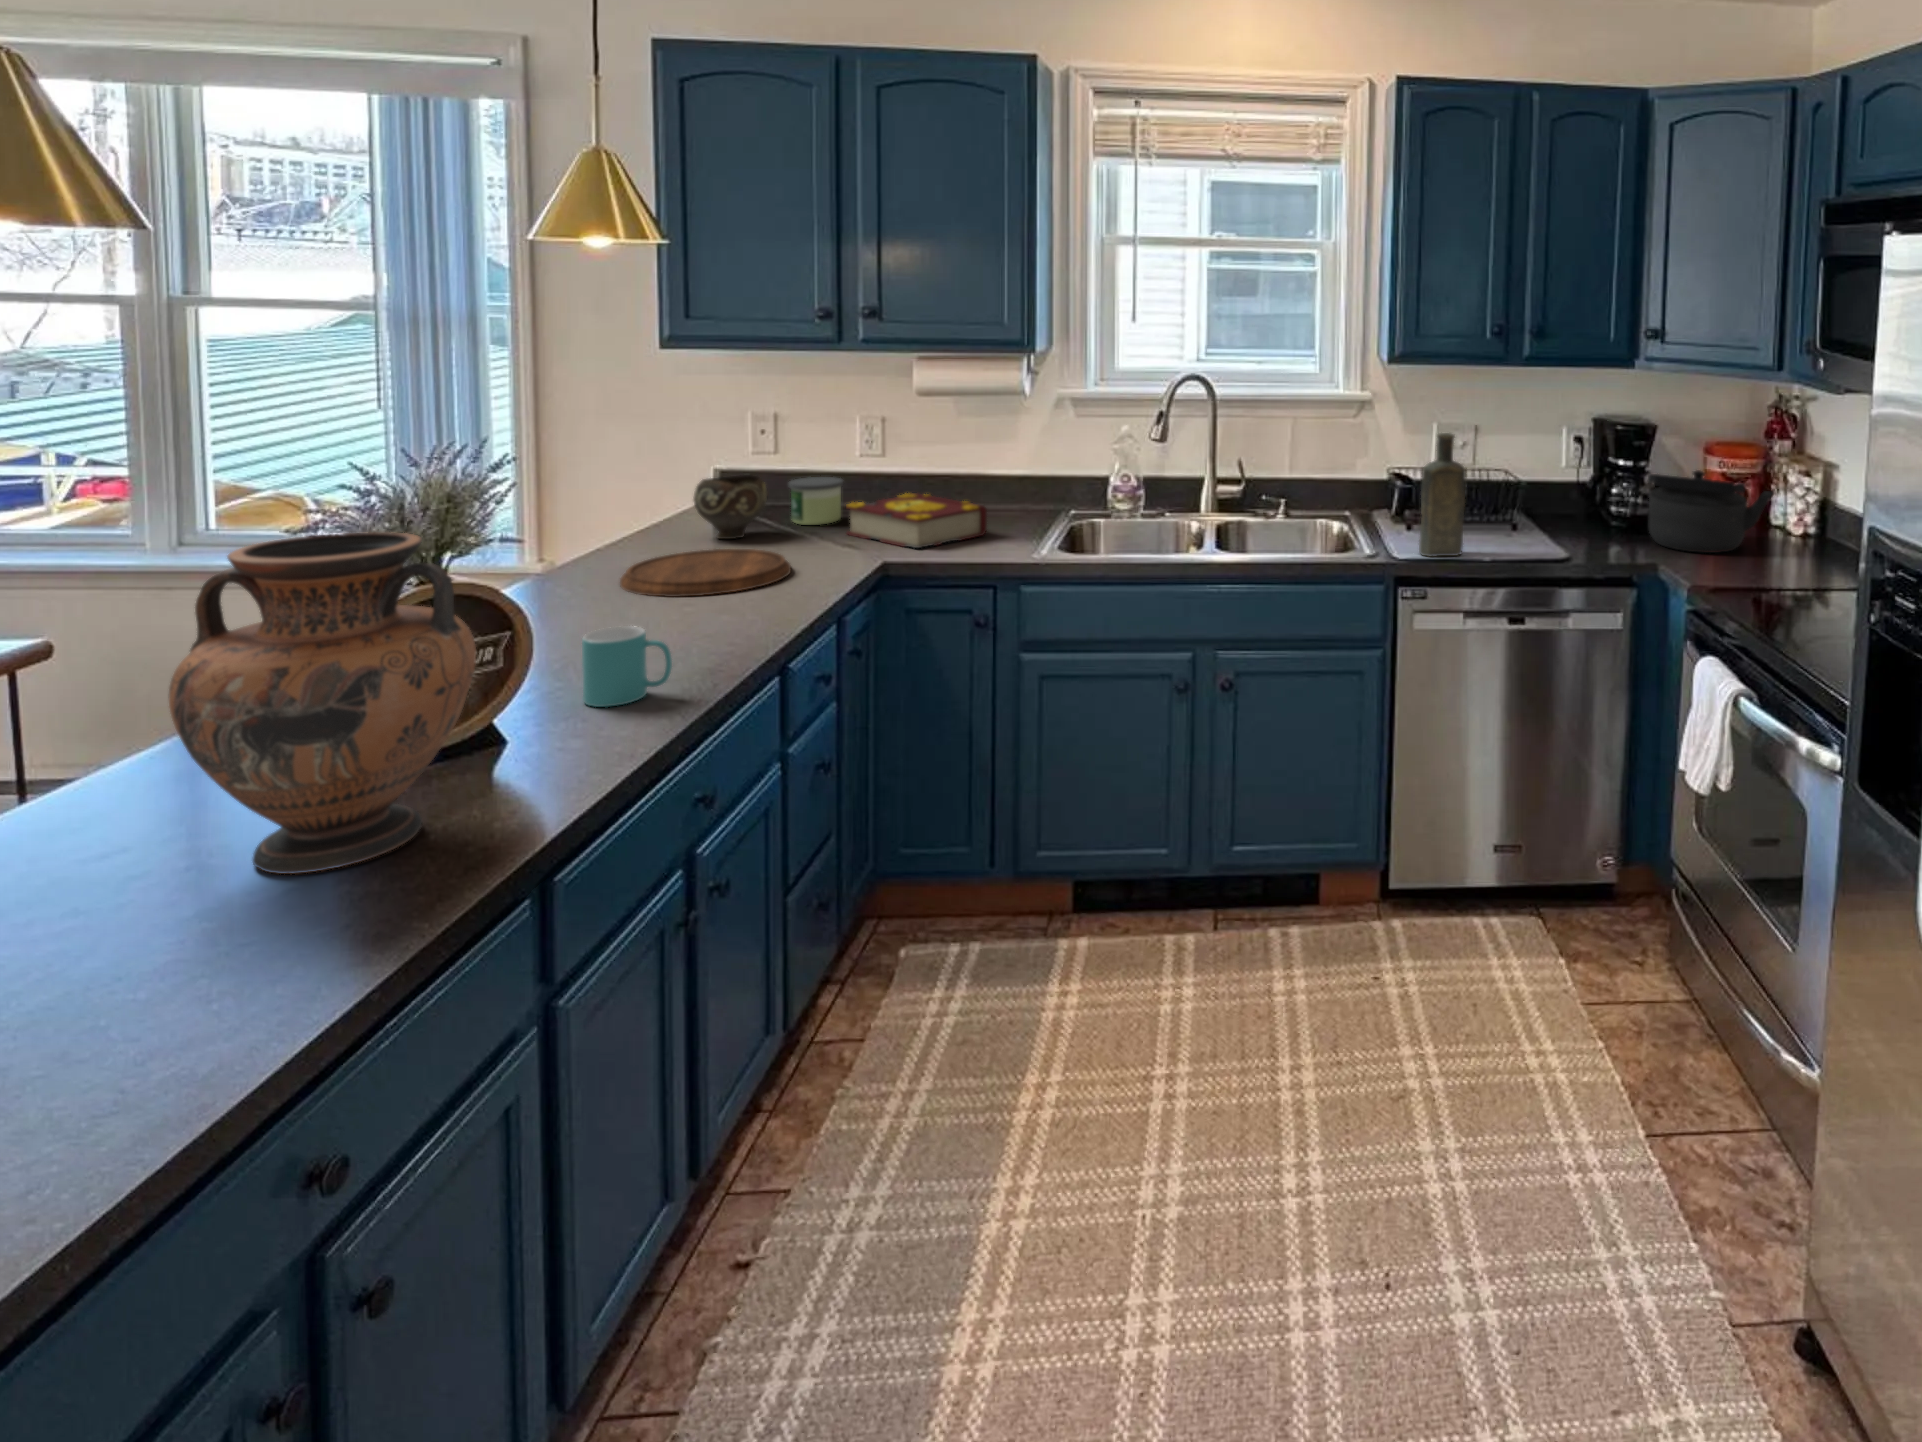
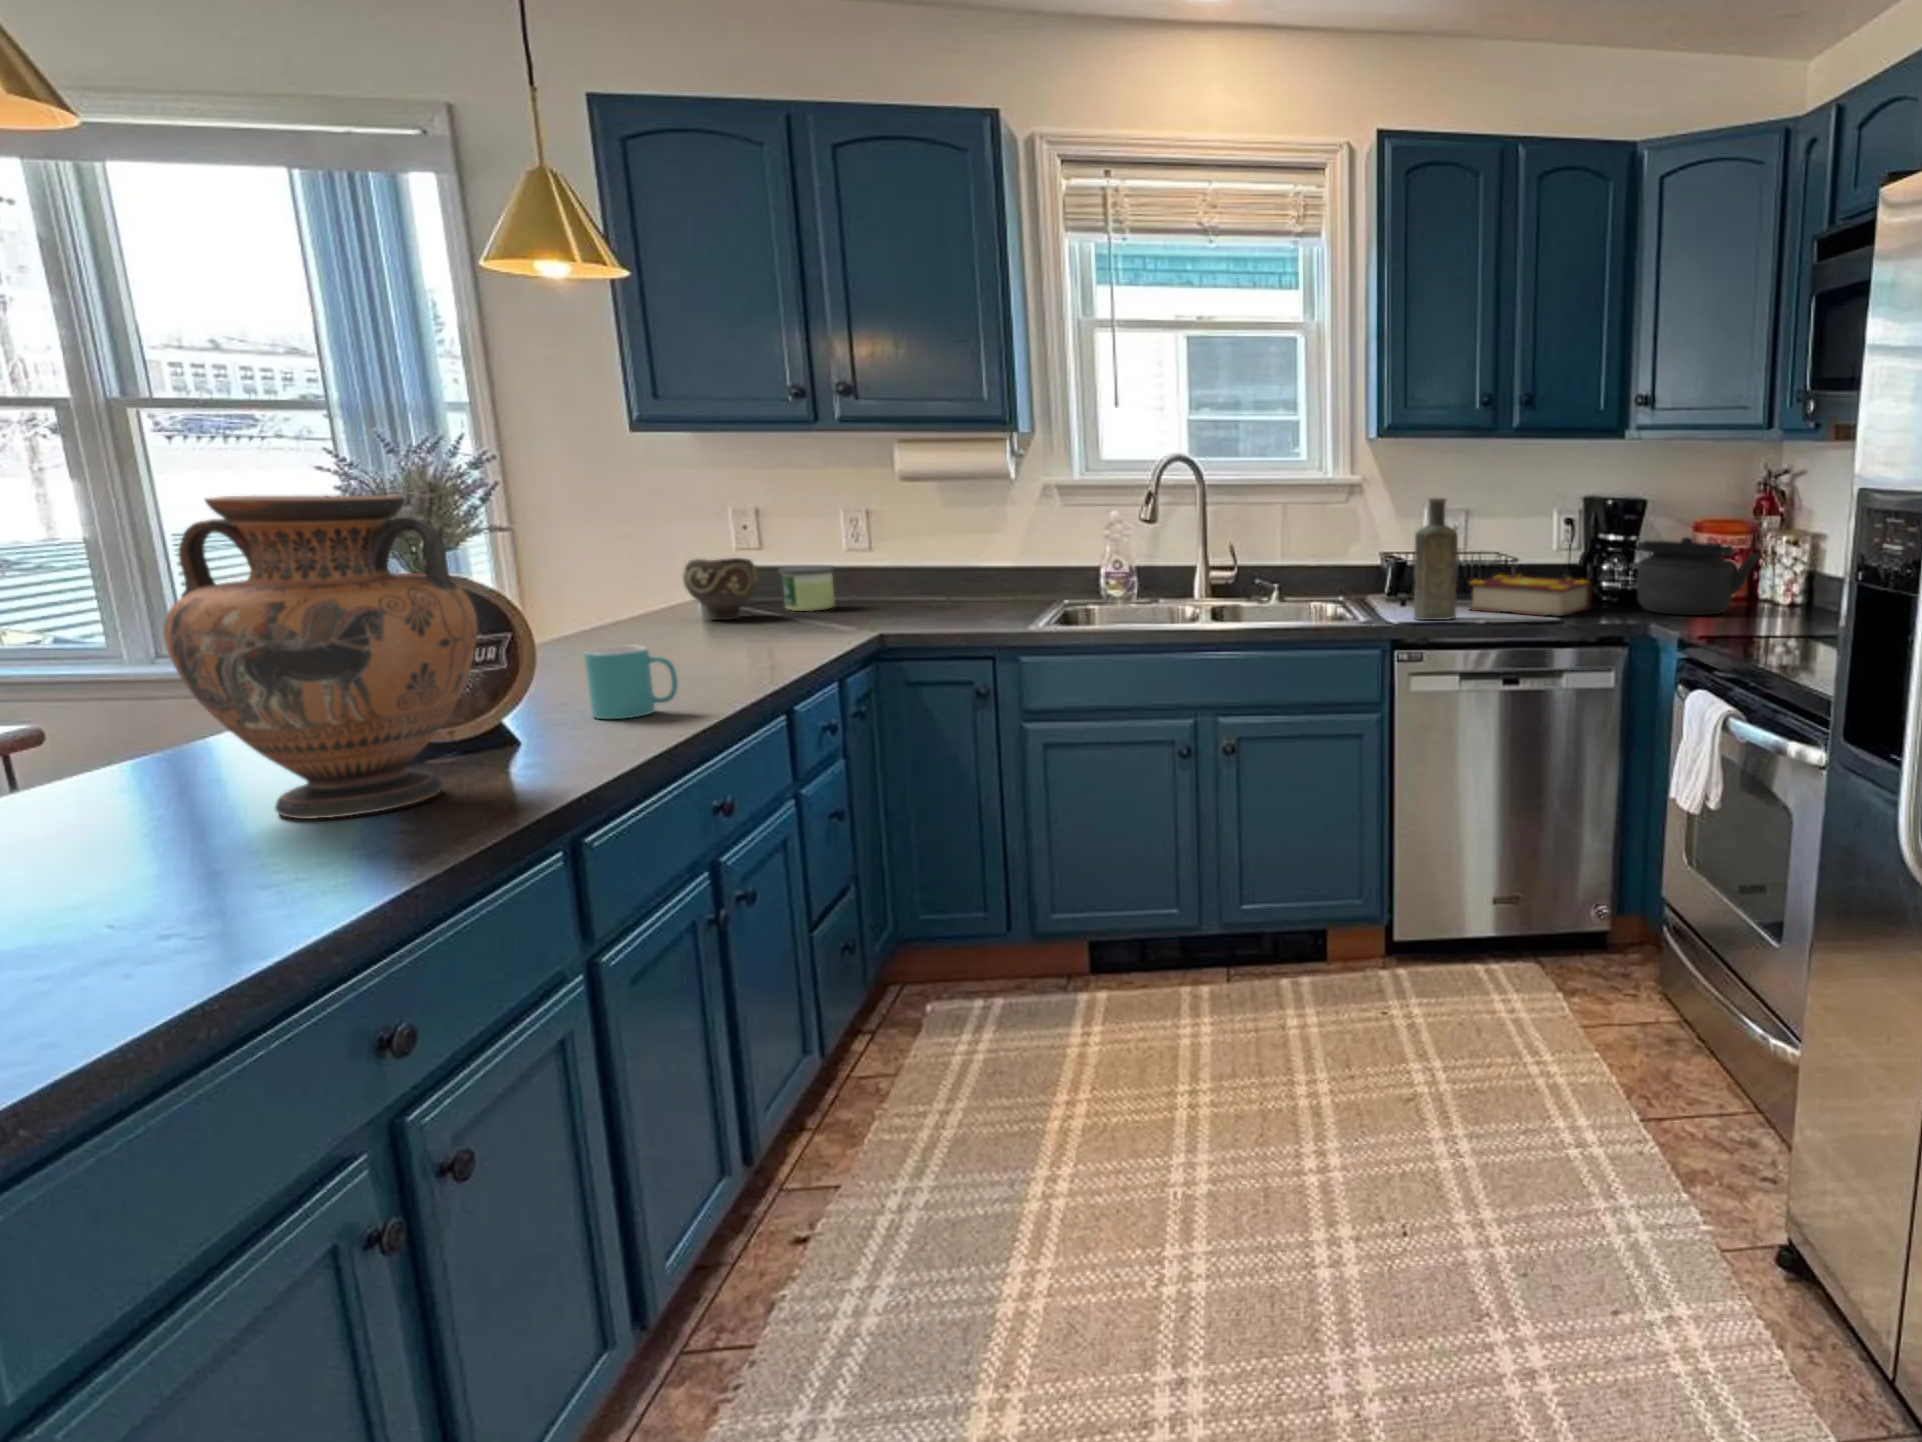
book: present [846,493,987,548] -> present [1469,575,1592,616]
cutting board: present [620,549,791,597] -> none [617,621,789,655]

